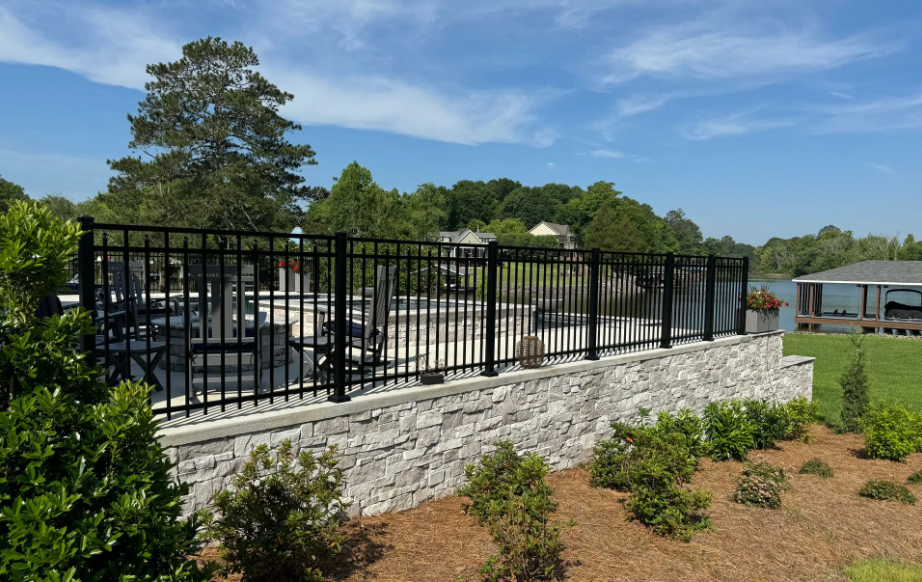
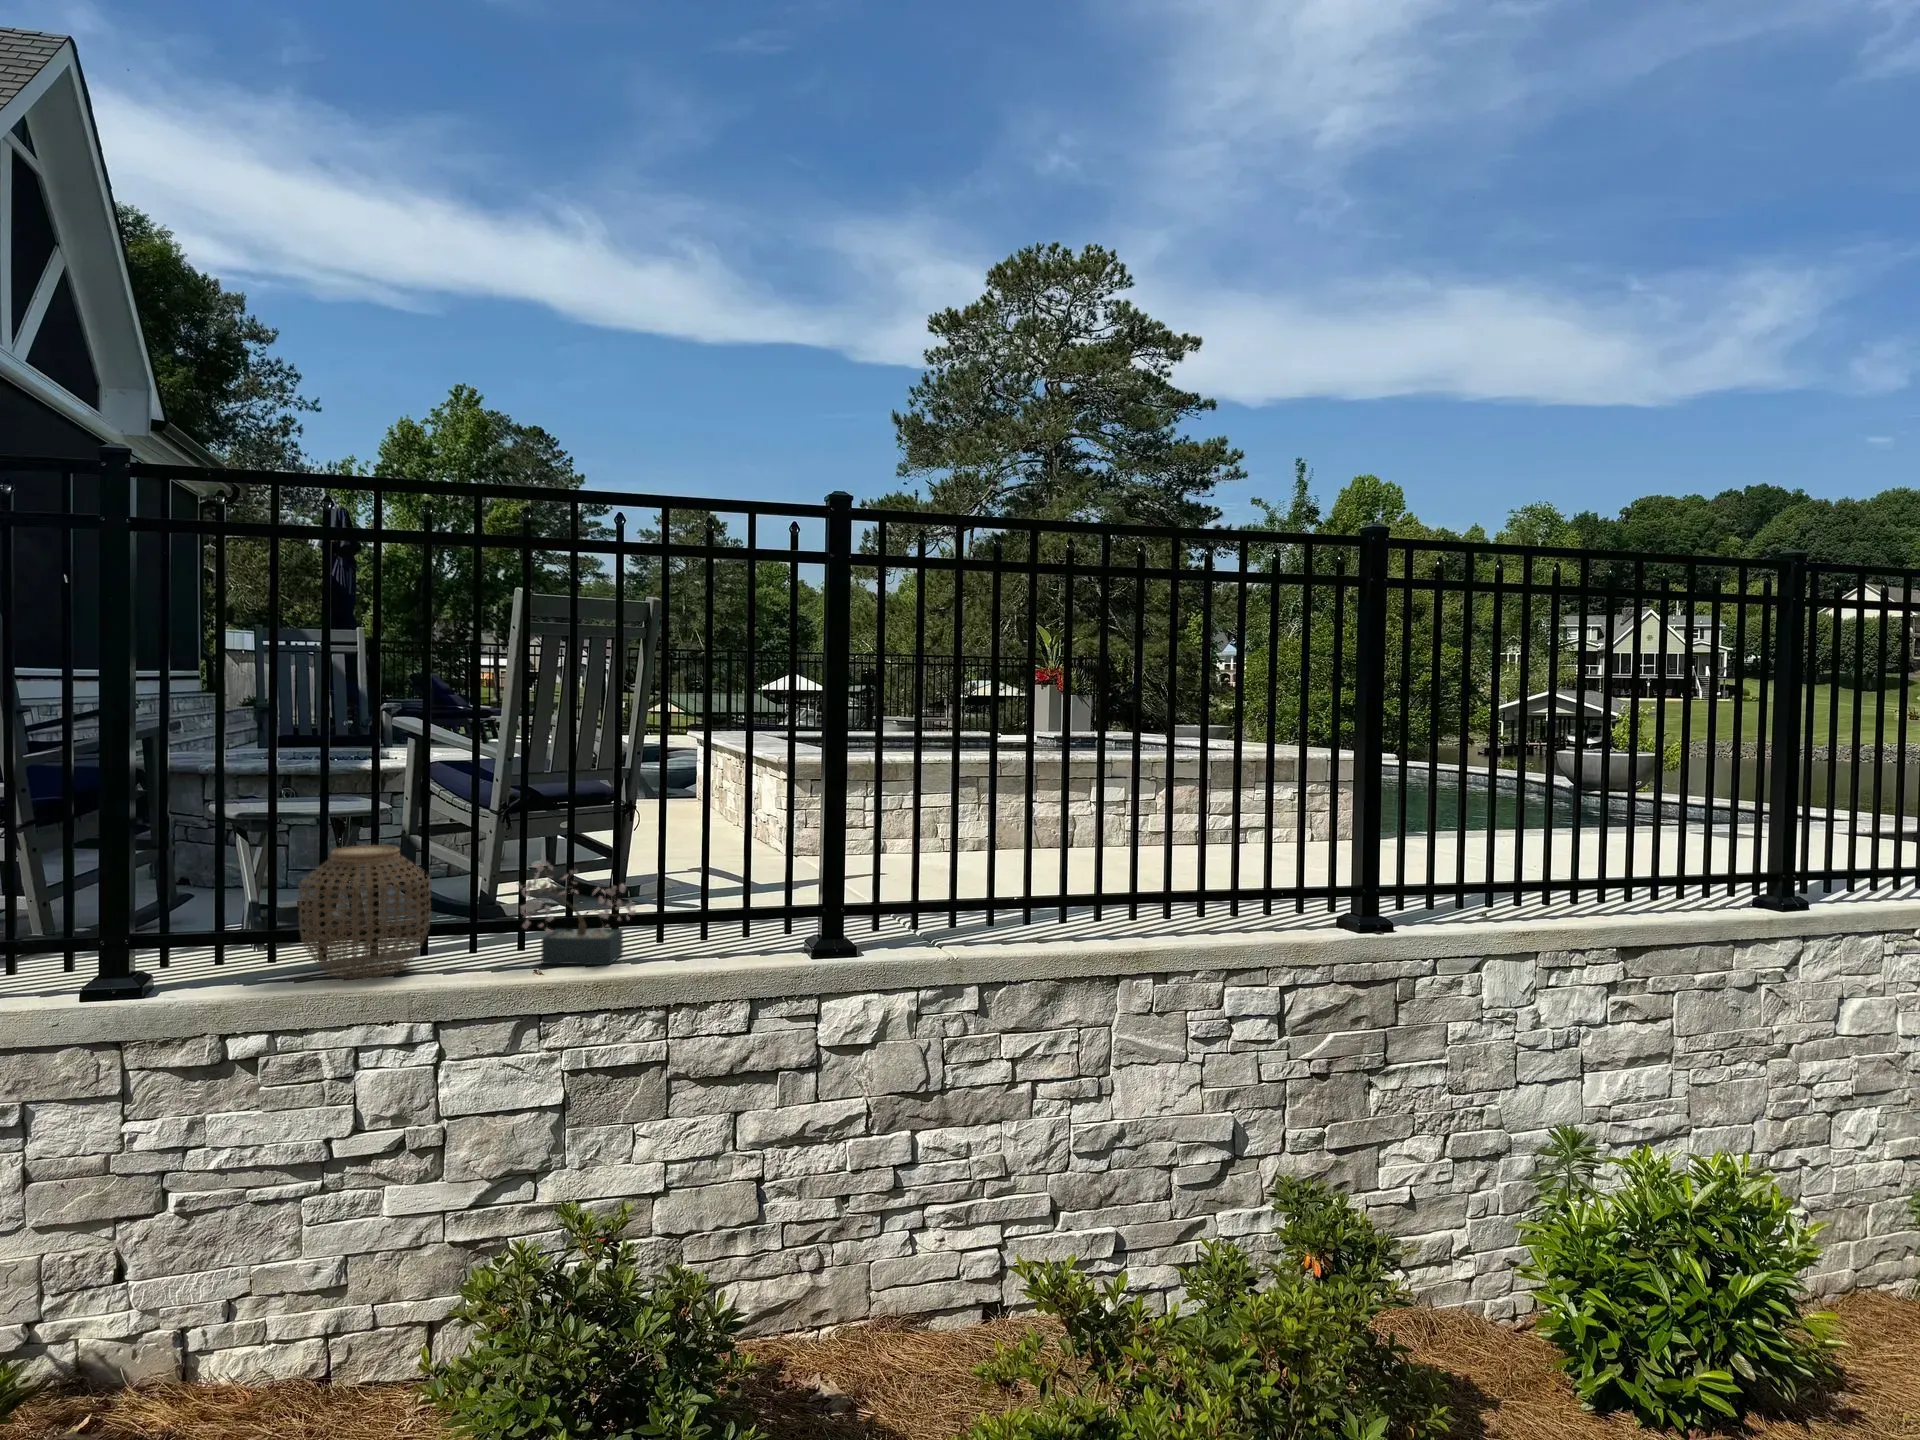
woven basket: present [516,336,545,368] -> present [299,845,431,979]

